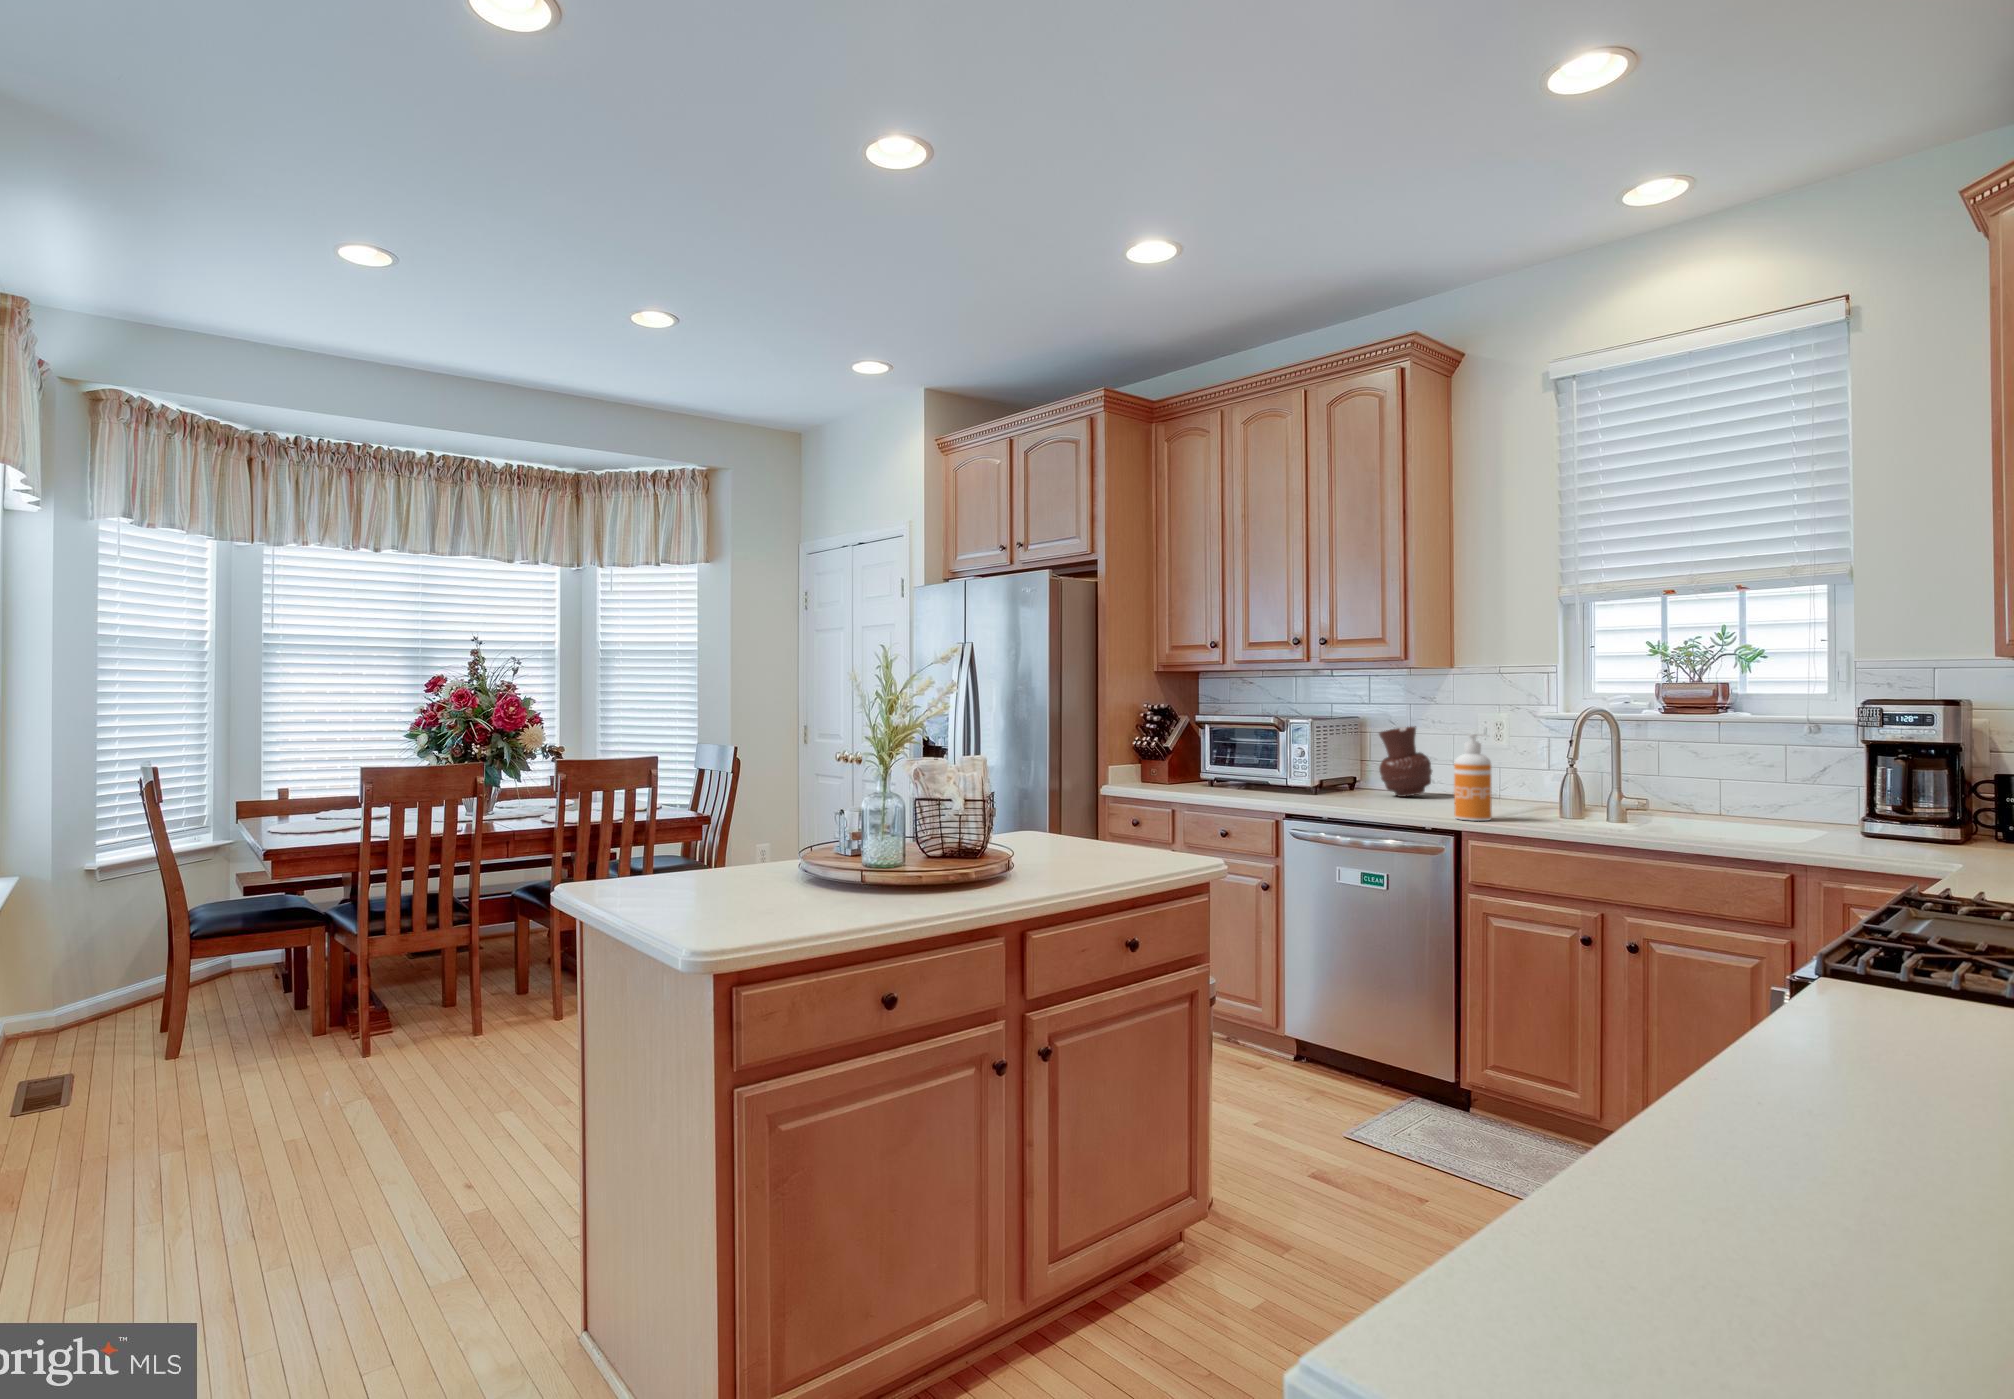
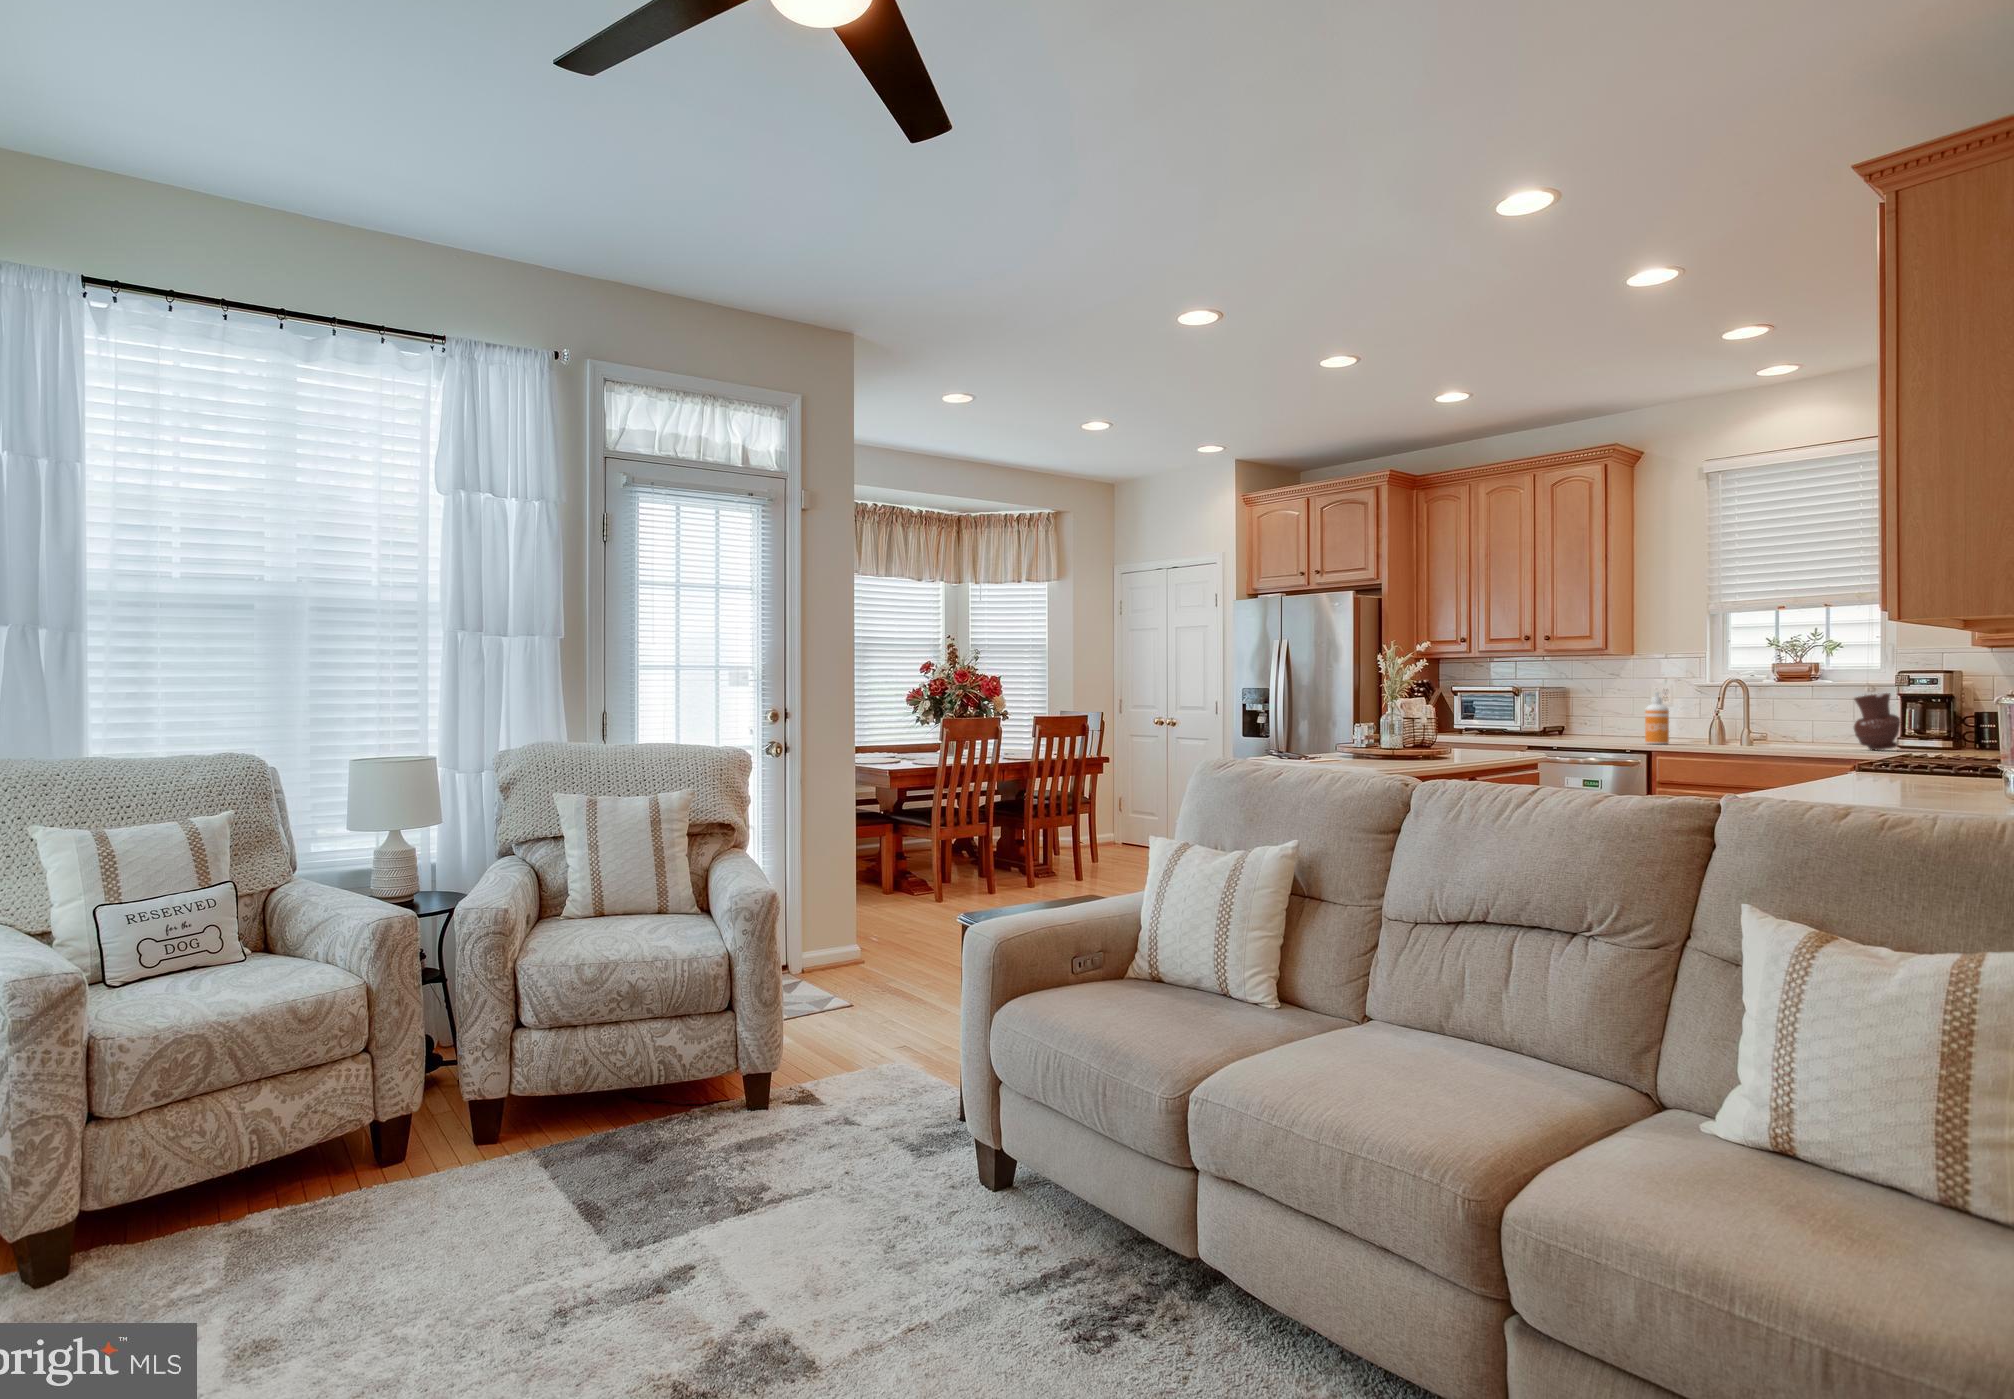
vase: present [1379,726,1432,797] -> present [1854,693,1900,750]

